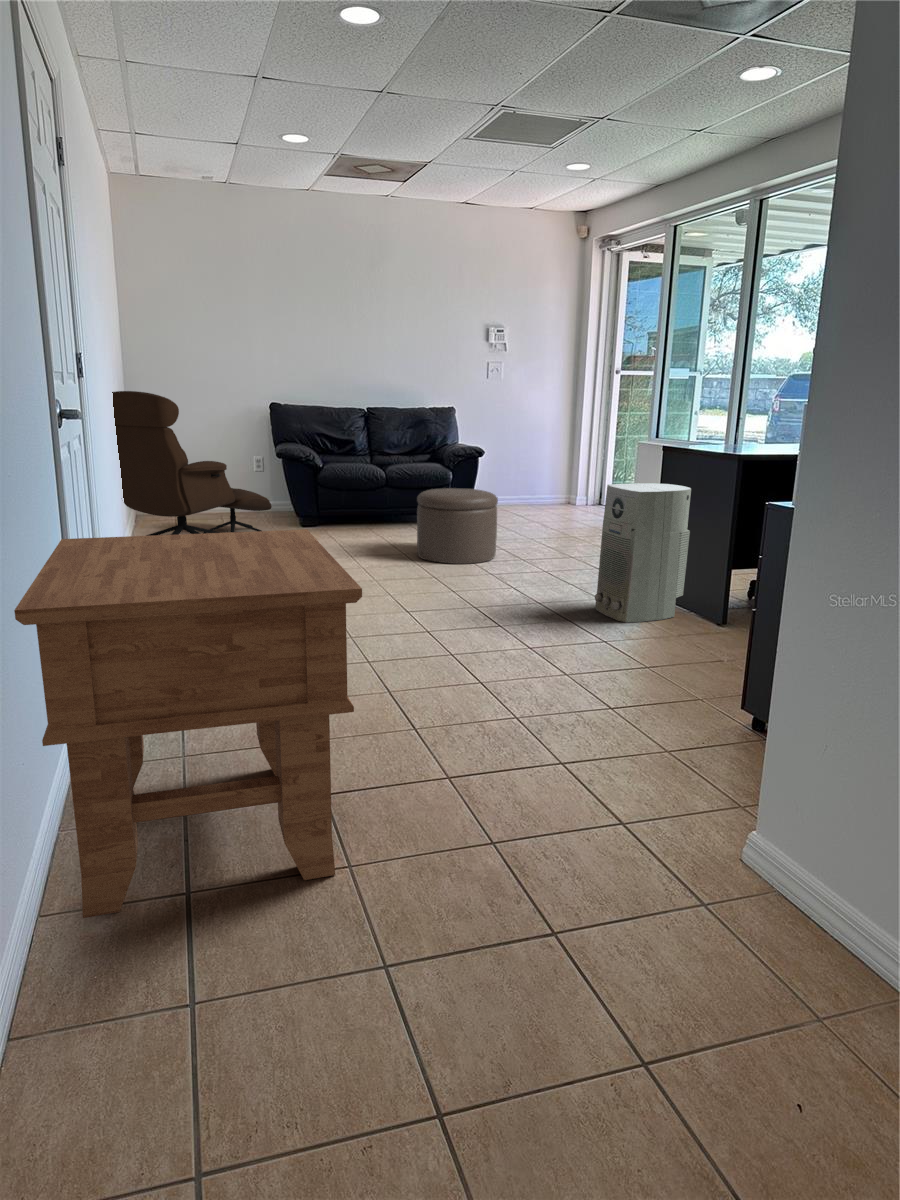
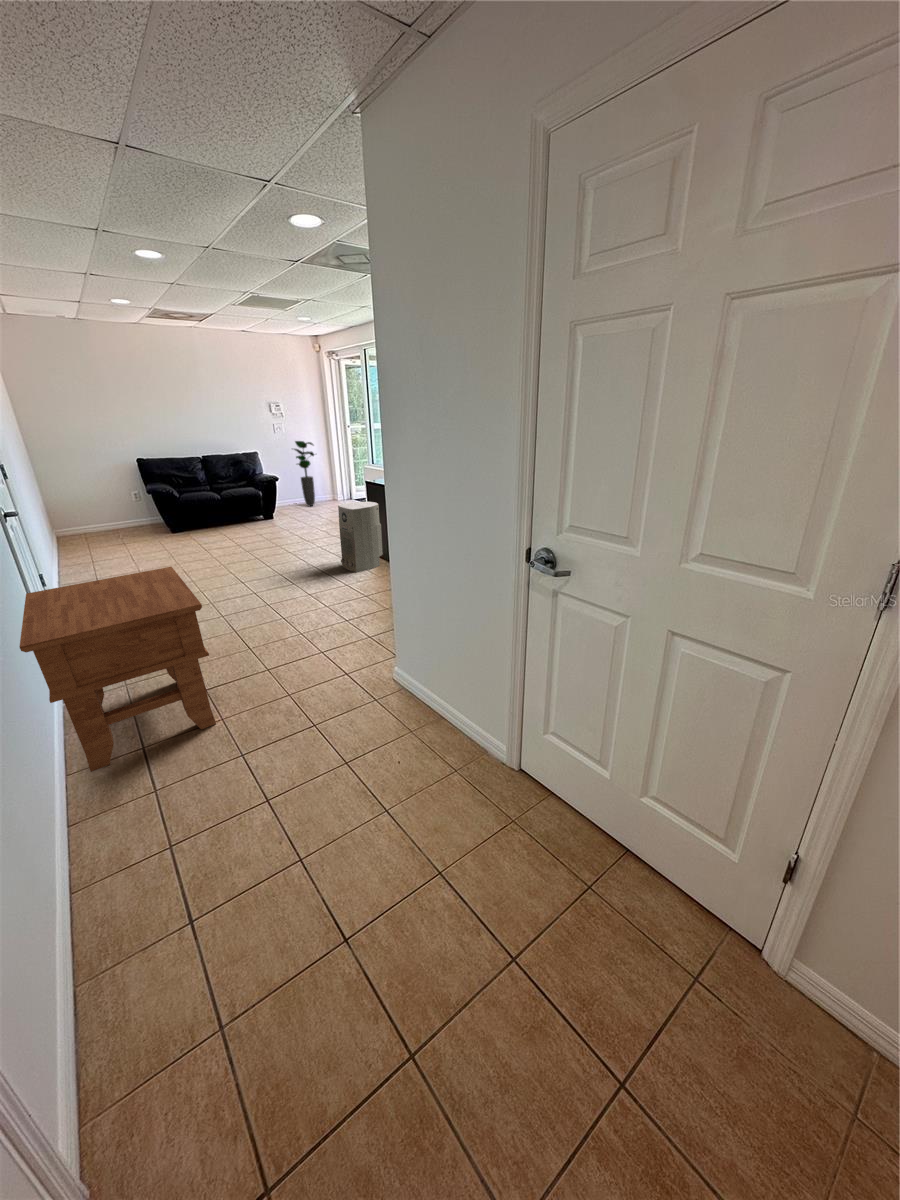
lounge chair: present [112,391,272,536] -> none [10,466,151,562]
potted plant: none [507,392,558,509] -> present [294,441,315,506]
ottoman: present [417,488,498,564] -> none [241,505,291,548]

